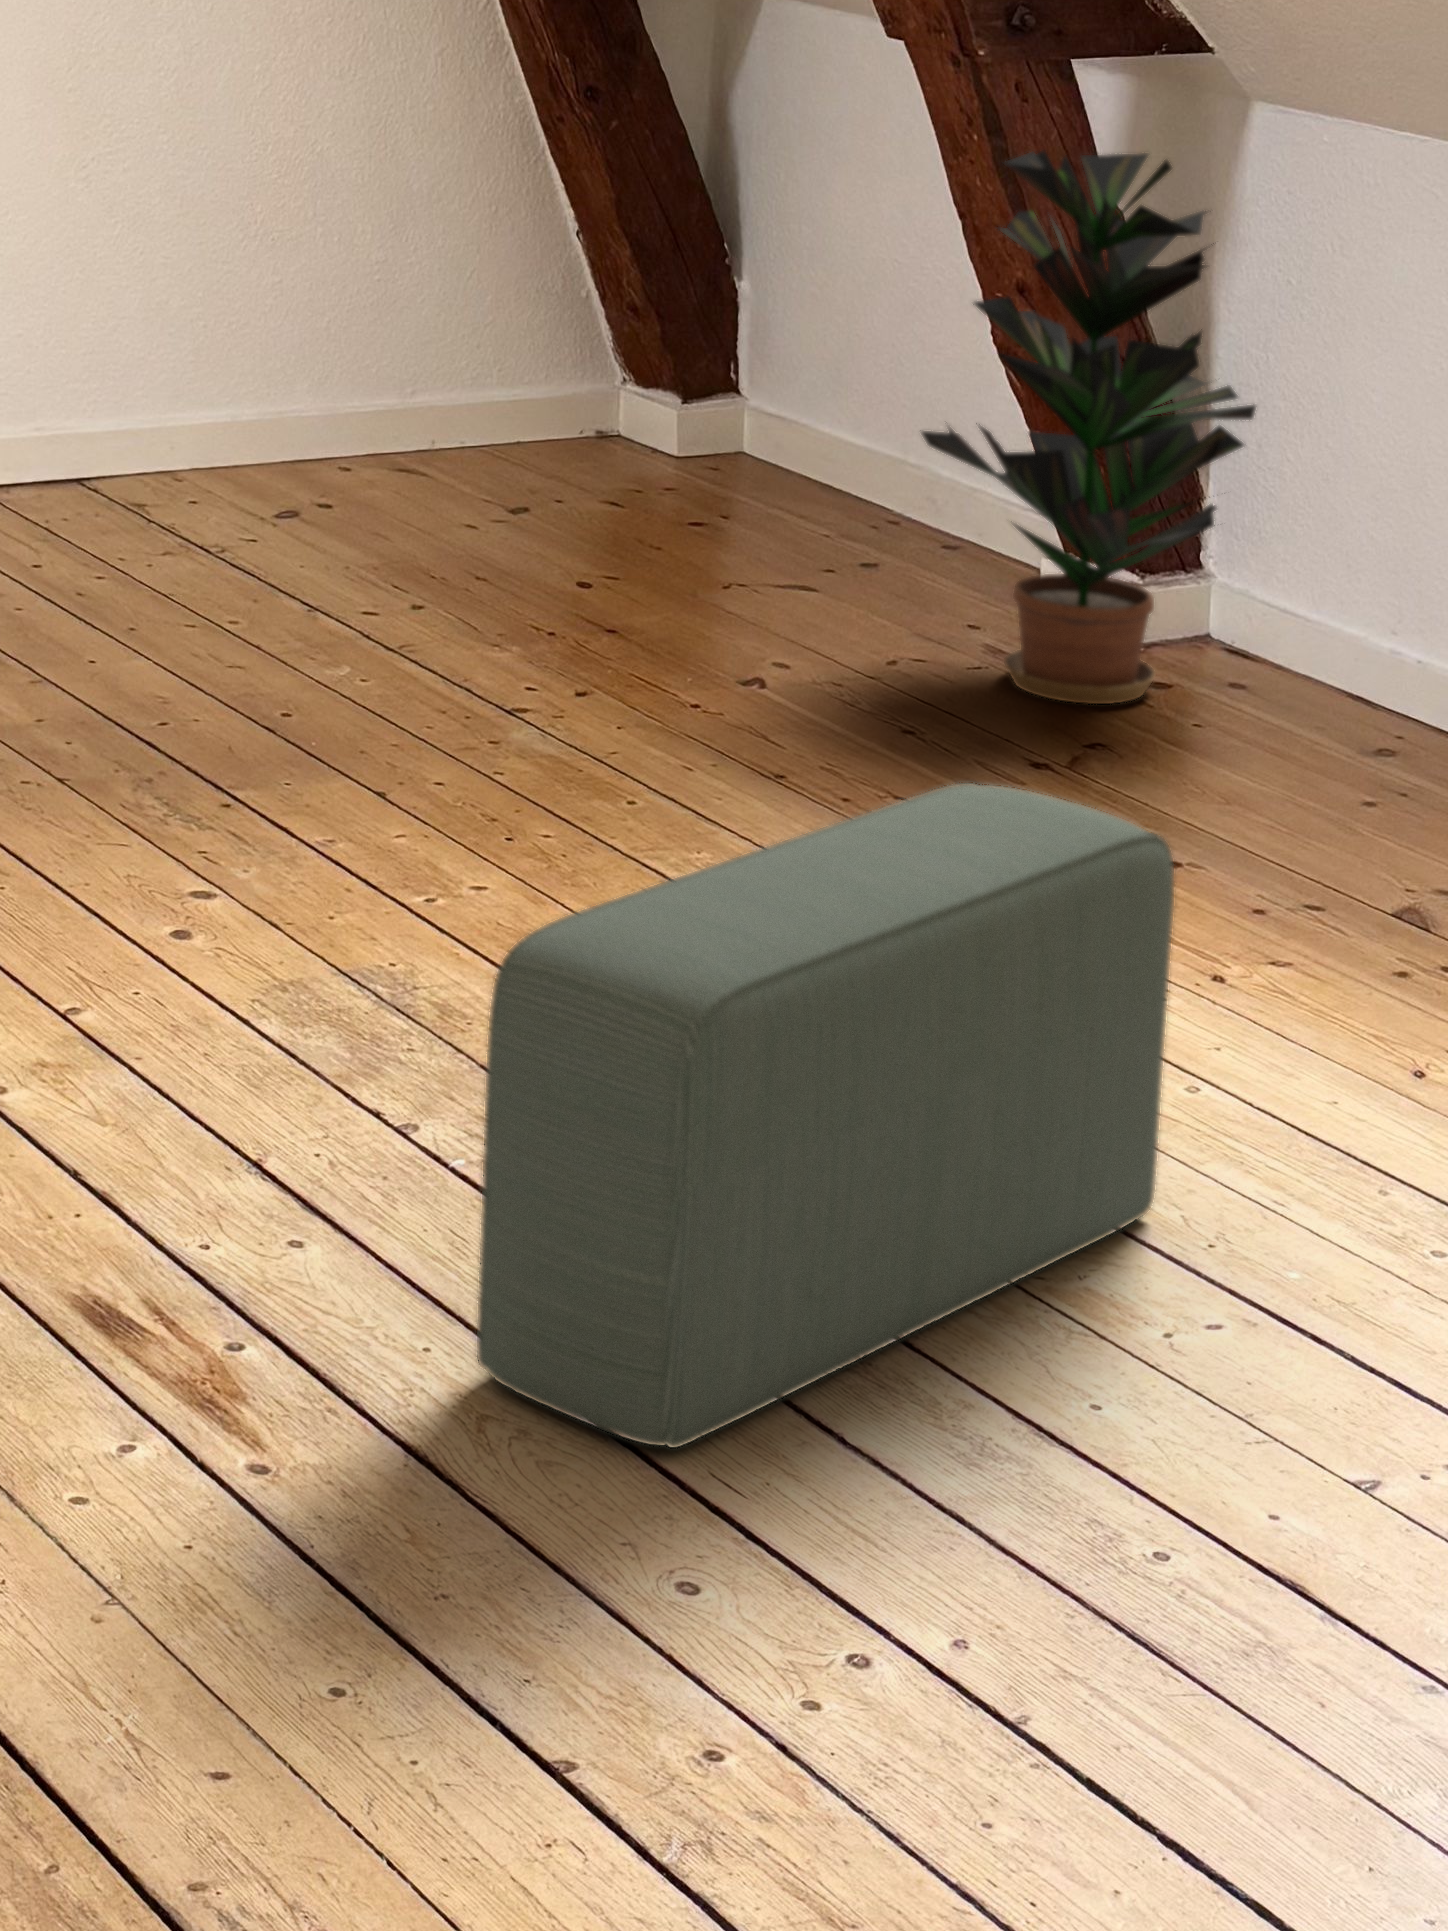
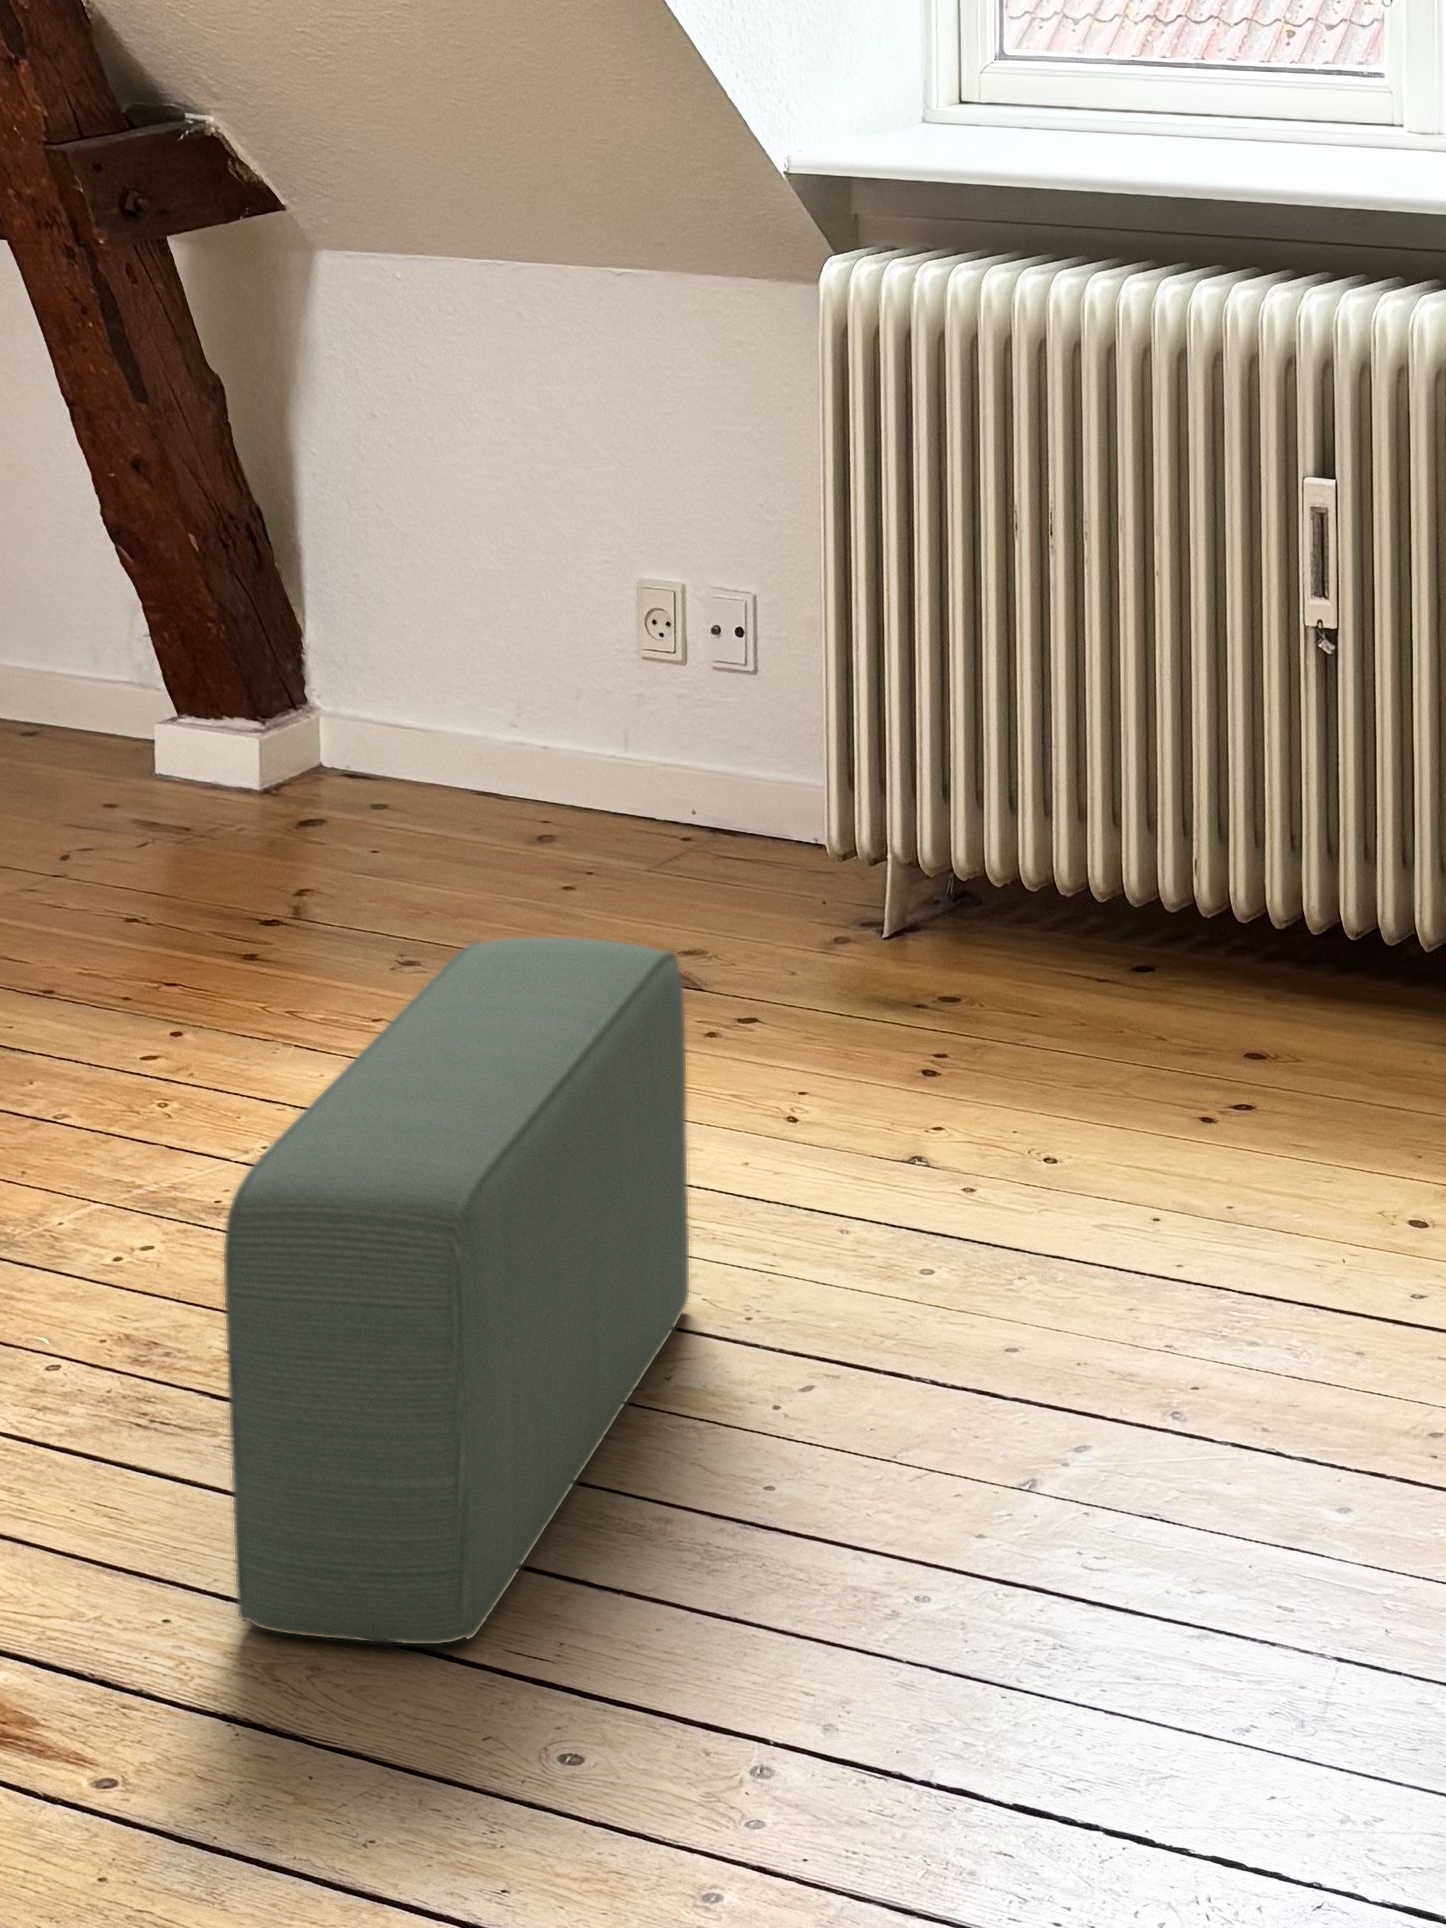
potted plant: present [922,151,1256,704] -> none [68,316,386,856]

